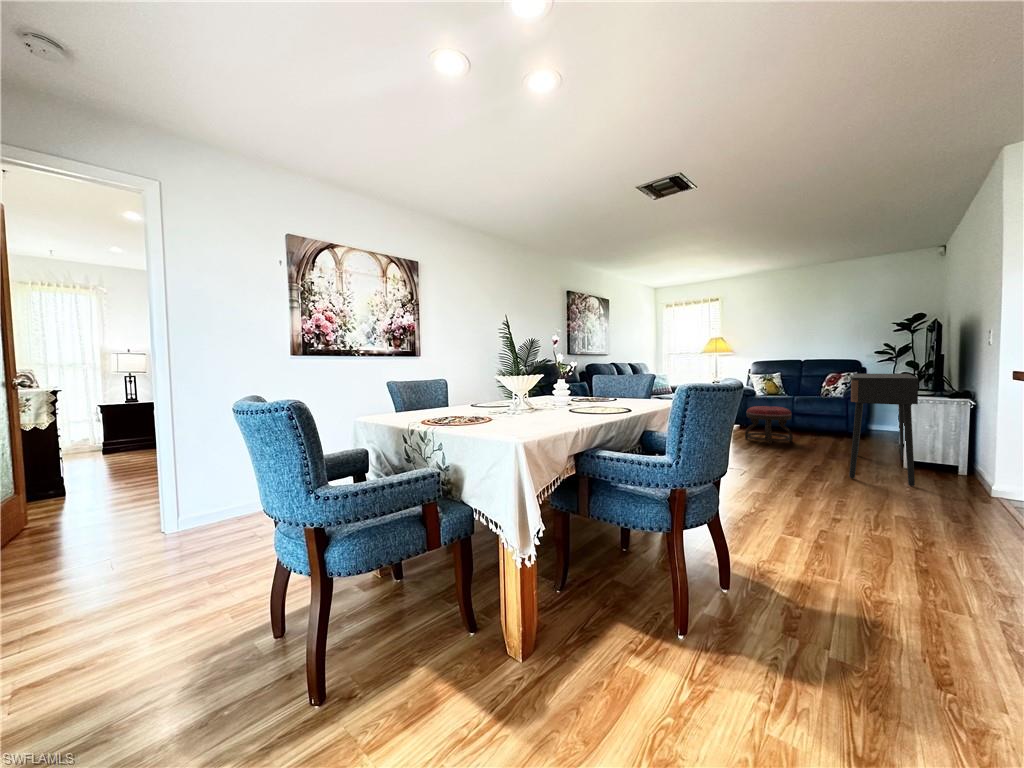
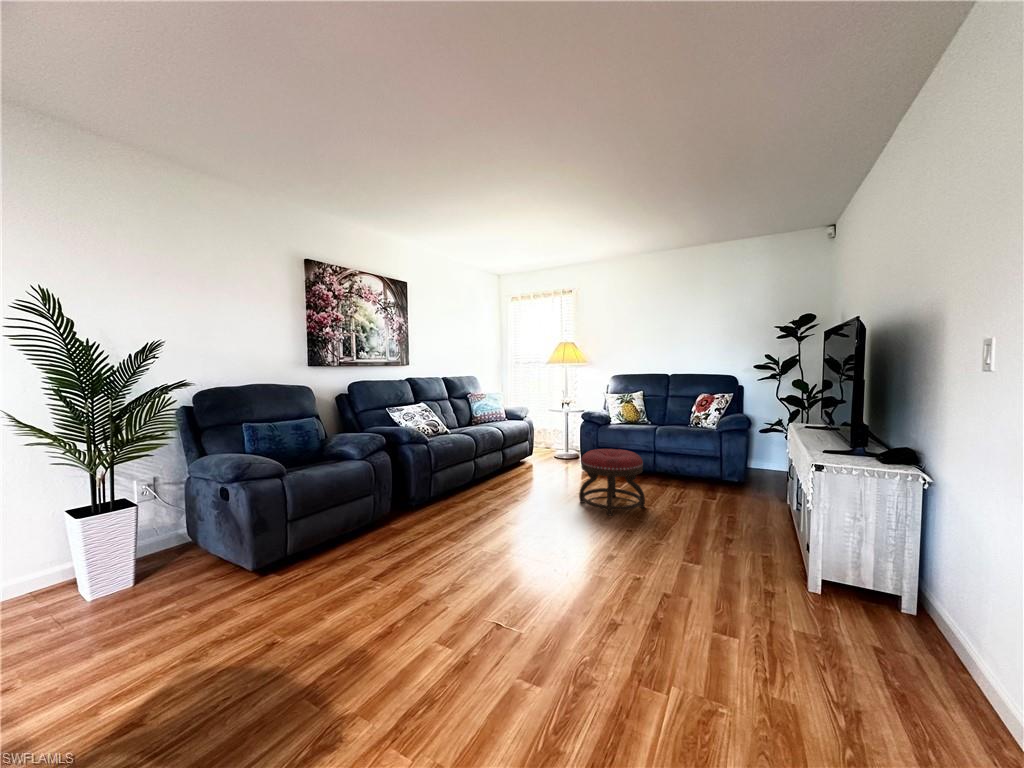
console table: present [849,374,918,486] -> none [715,407,855,693]

